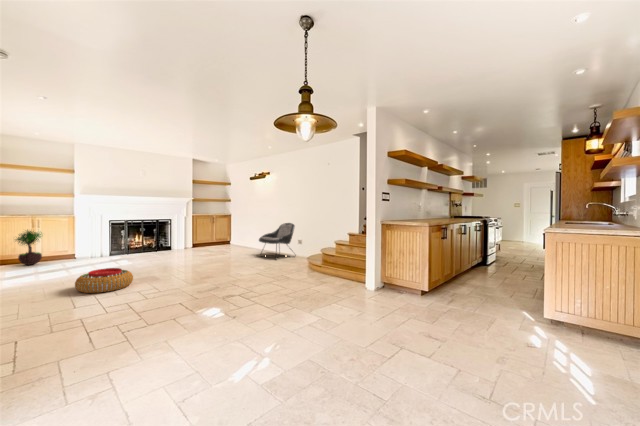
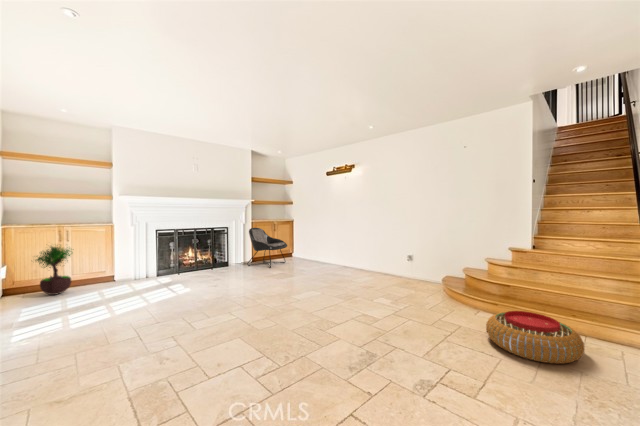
lounge chair: present [259,223,295,259] -> present [247,228,287,268]
pouf: present [75,268,133,293] -> present [486,311,584,364]

